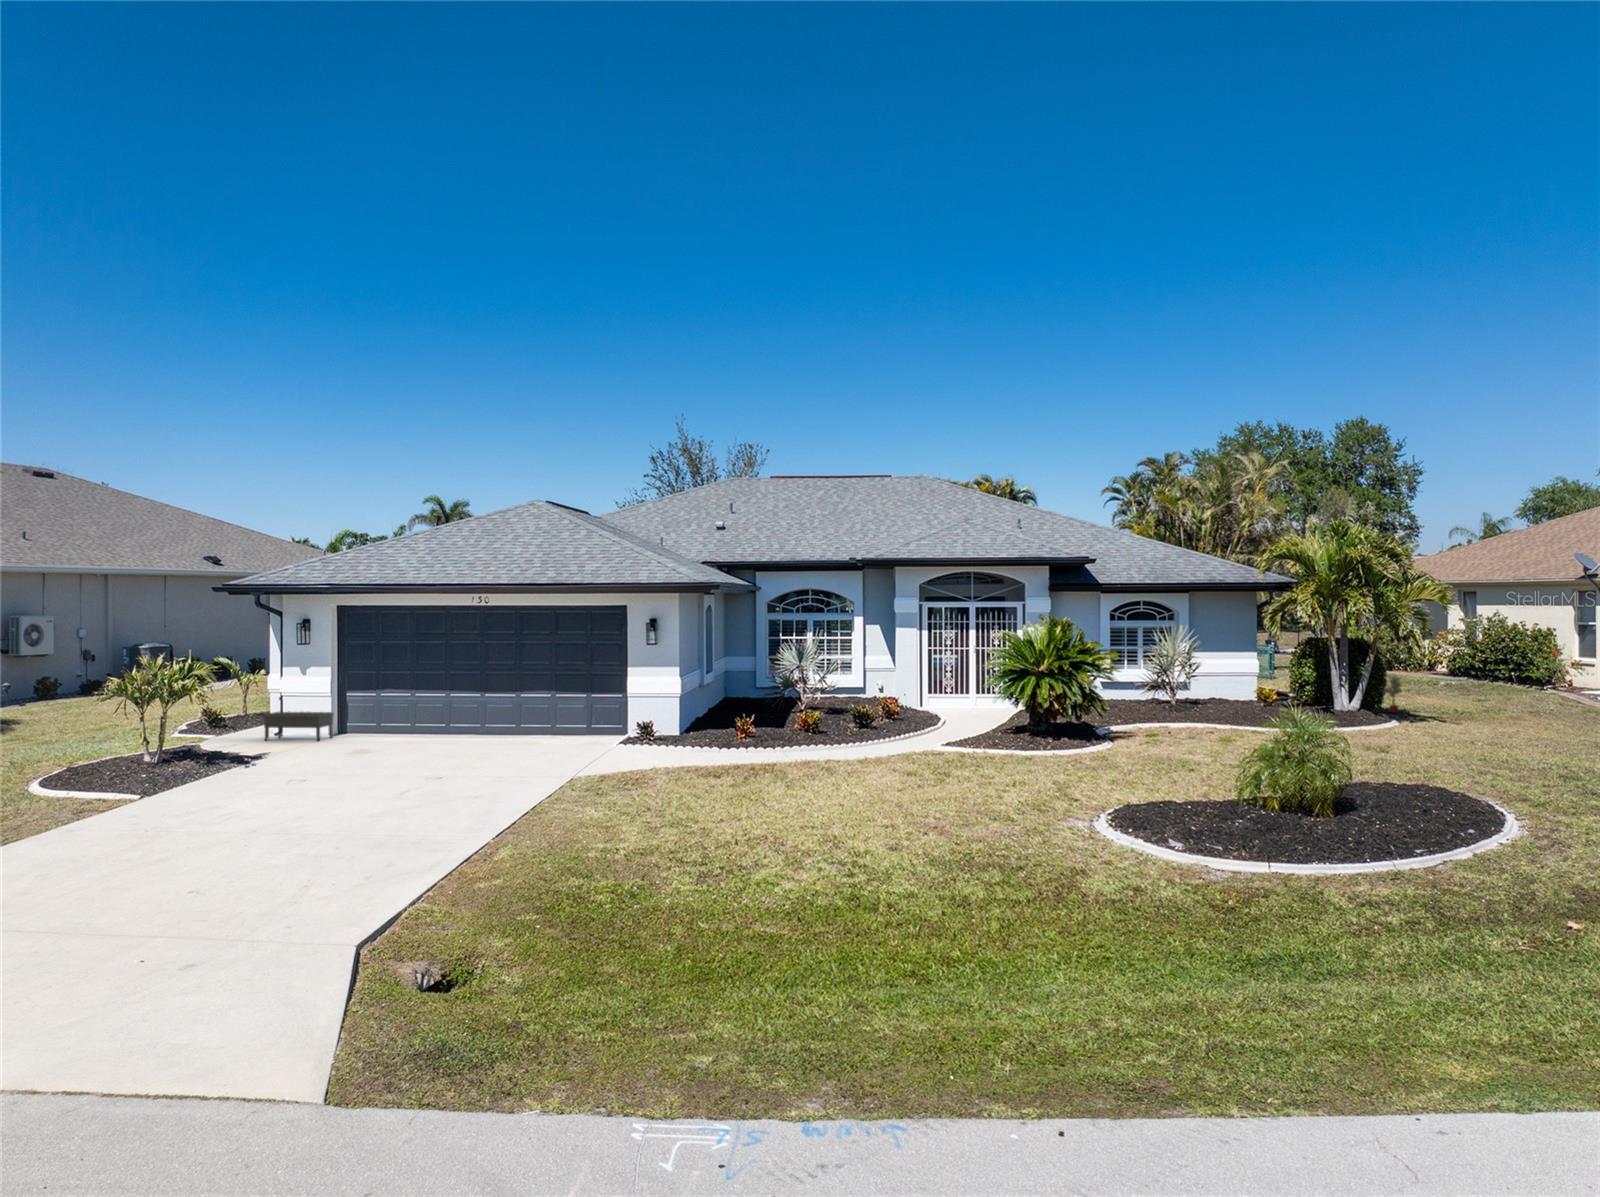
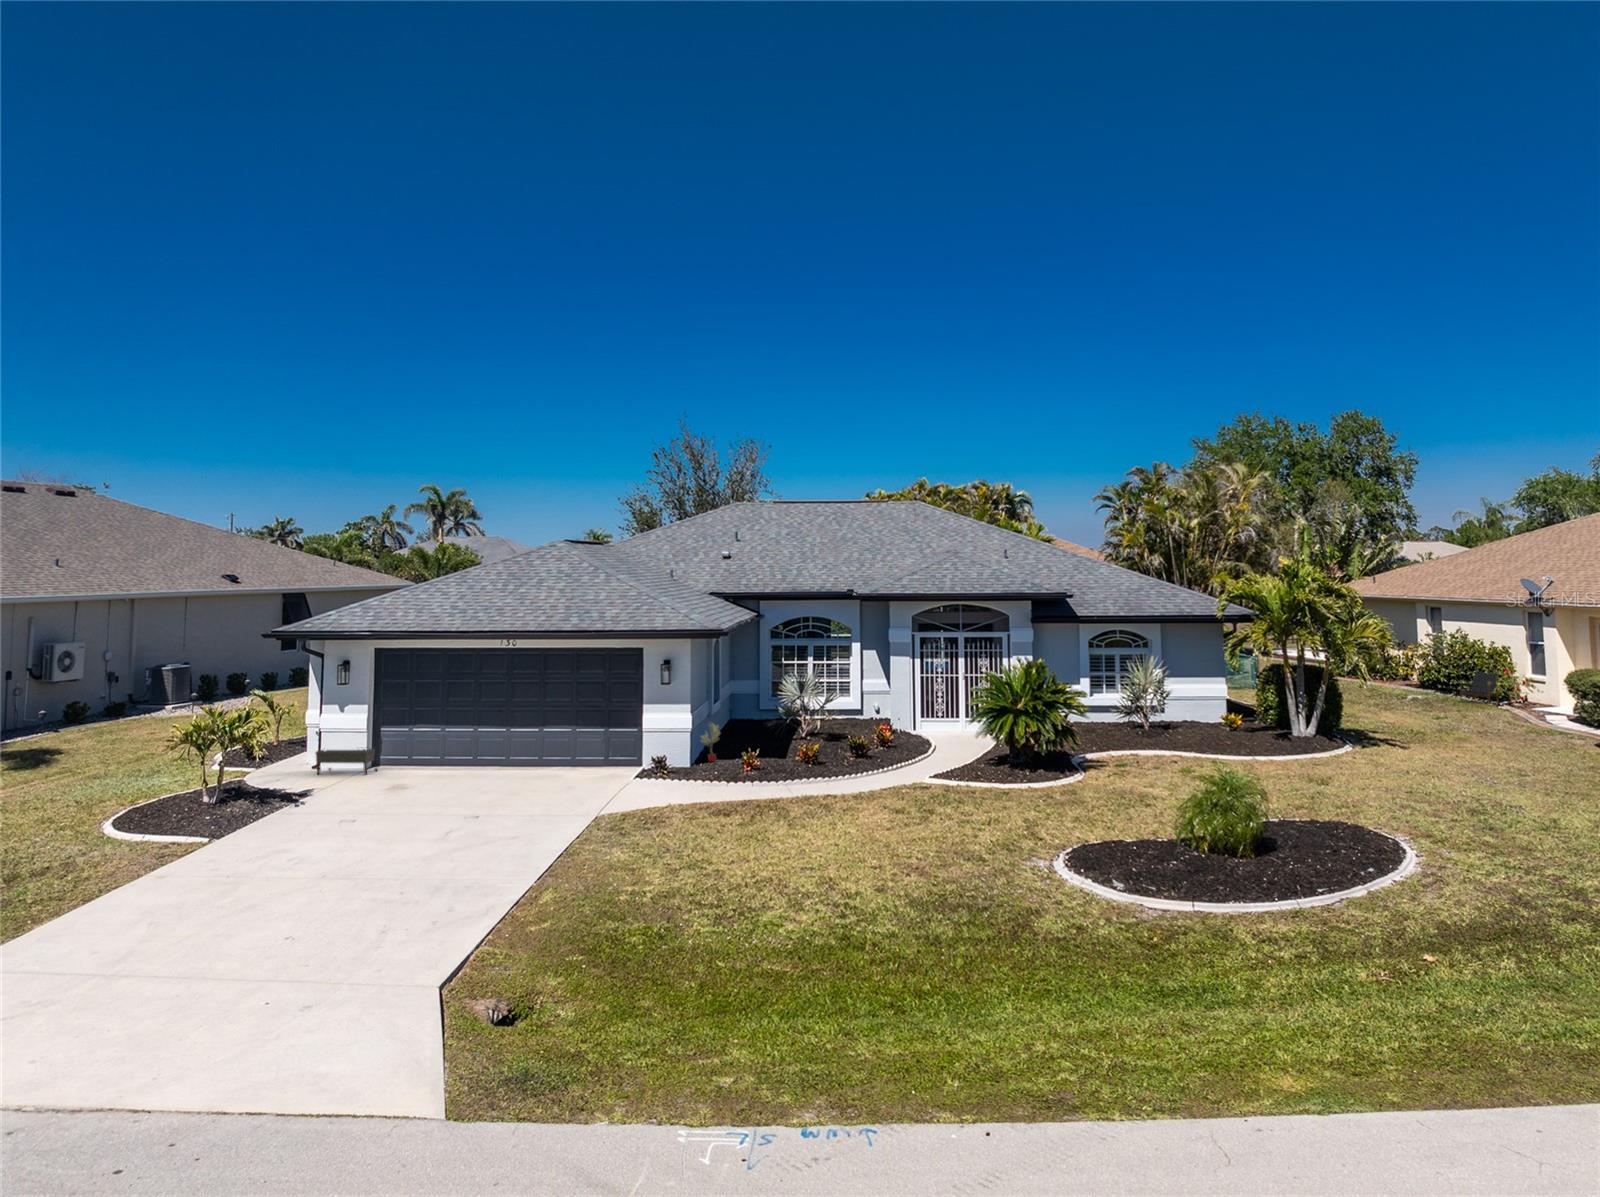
lounge chair: none [1503,655,1545,689] -> present [1460,672,1498,702]
potted tree: present [1381,675,1402,713] -> present [700,723,720,762]

